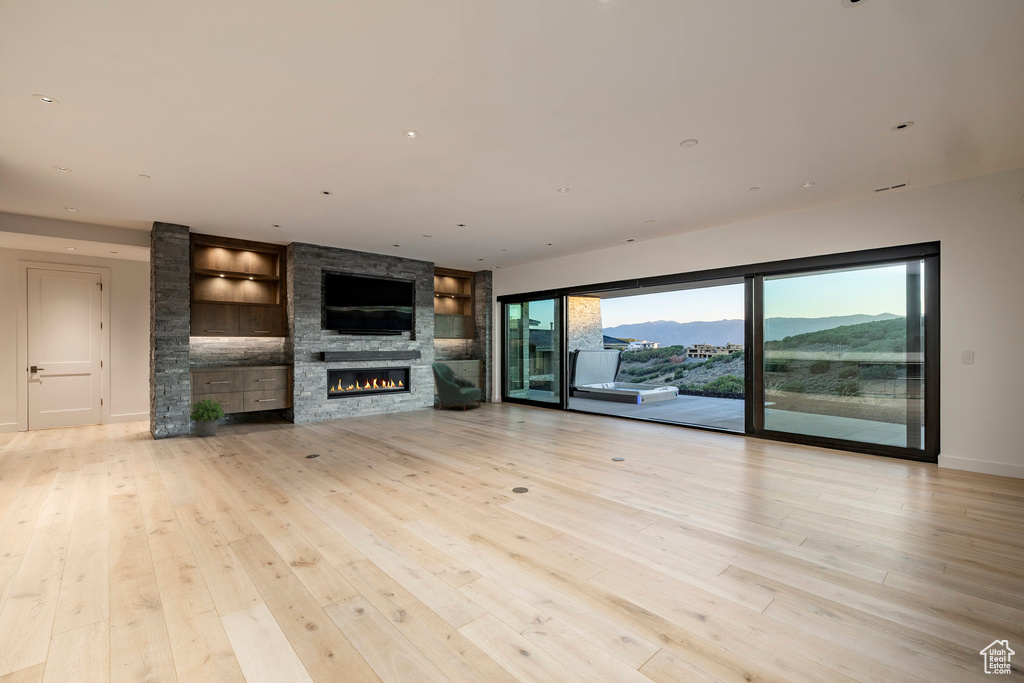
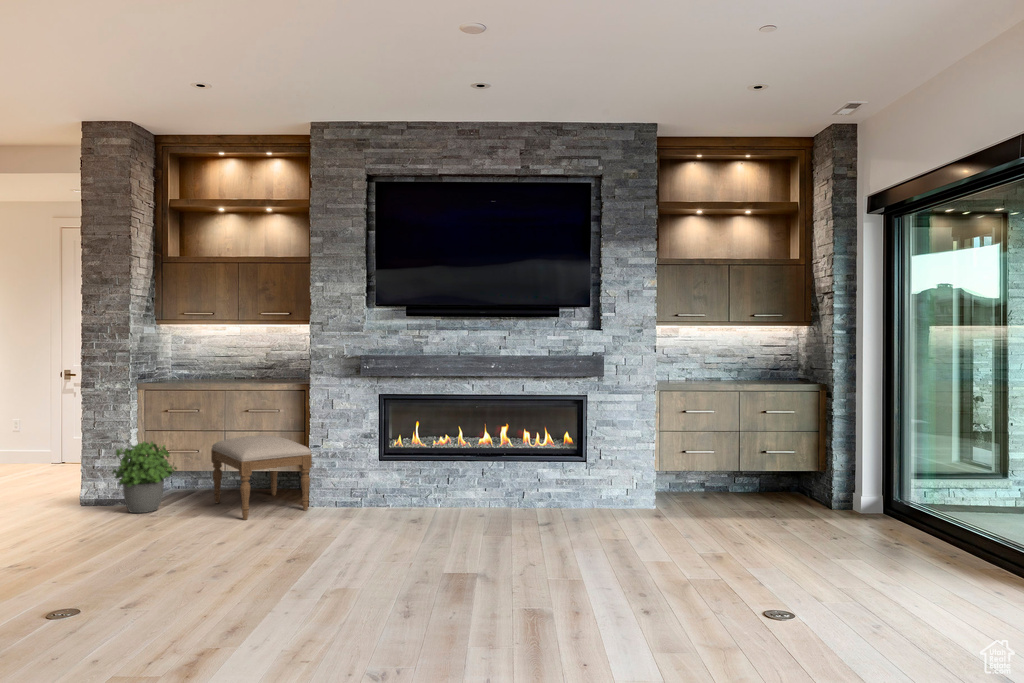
armchair: present [432,363,481,411] -> none [643,388,782,536]
ottoman: none [236,392,300,430] -> present [211,435,312,520]

